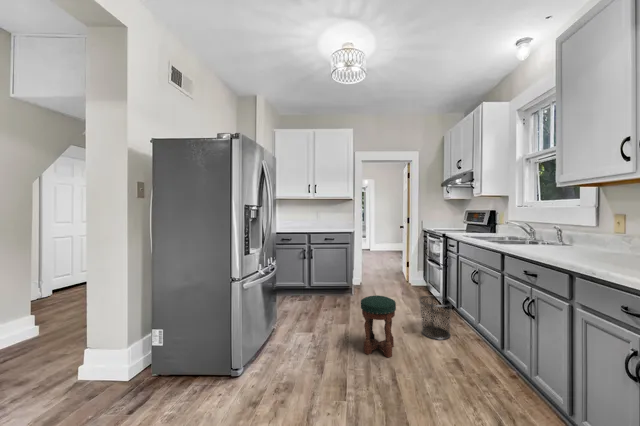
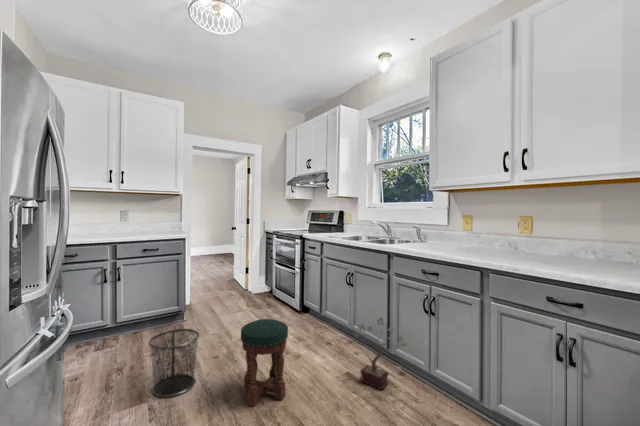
waste bin: present [419,296,452,340] -> present [148,329,199,397]
potted plant: none [458,313,504,380] -> present [354,318,407,389]

